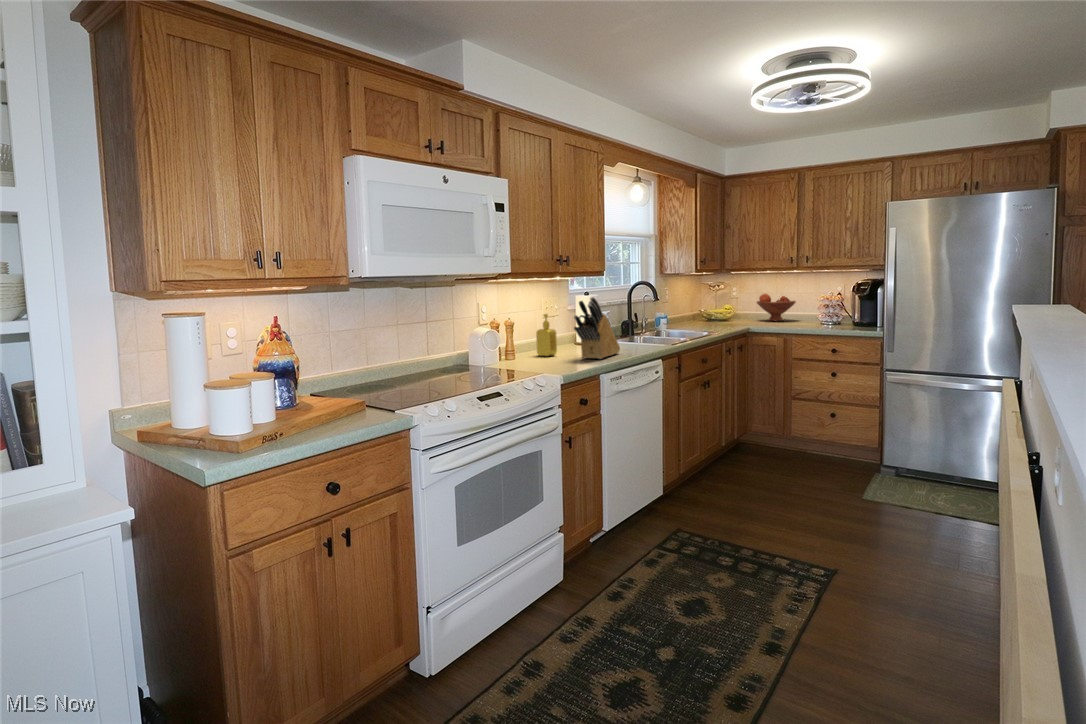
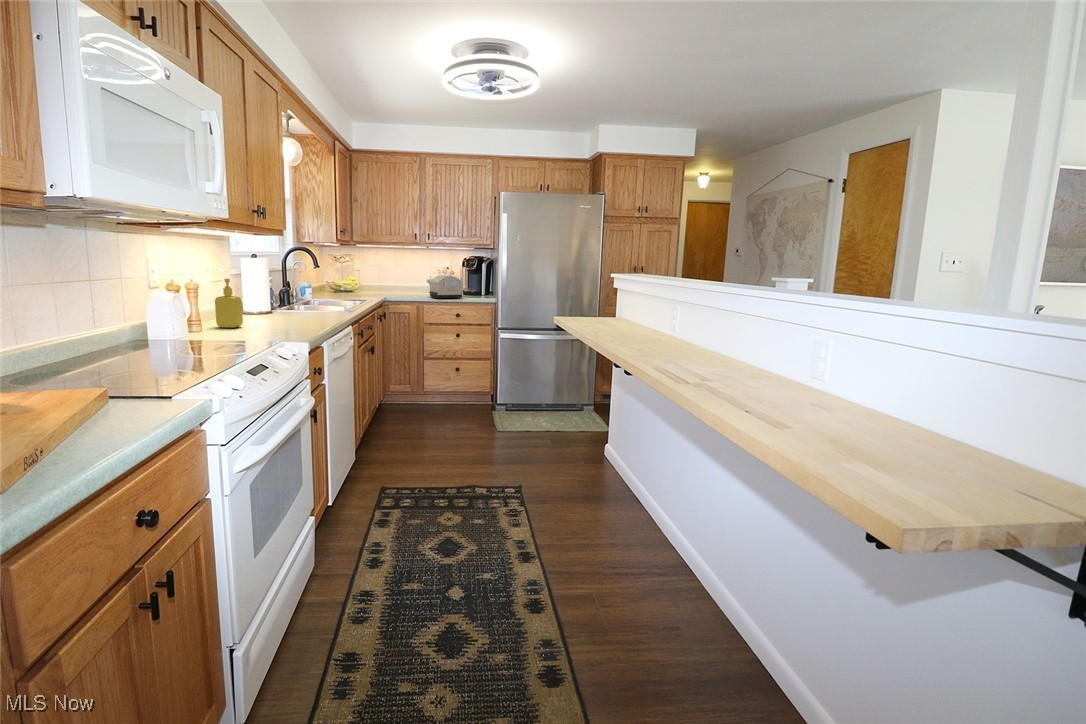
fruit bowl: present [757,294,796,321] -> none [377,264,412,290]
knife block: present [574,297,620,359] -> none [277,261,312,329]
toaster: none [797,305,839,332] -> present [427,275,462,299]

